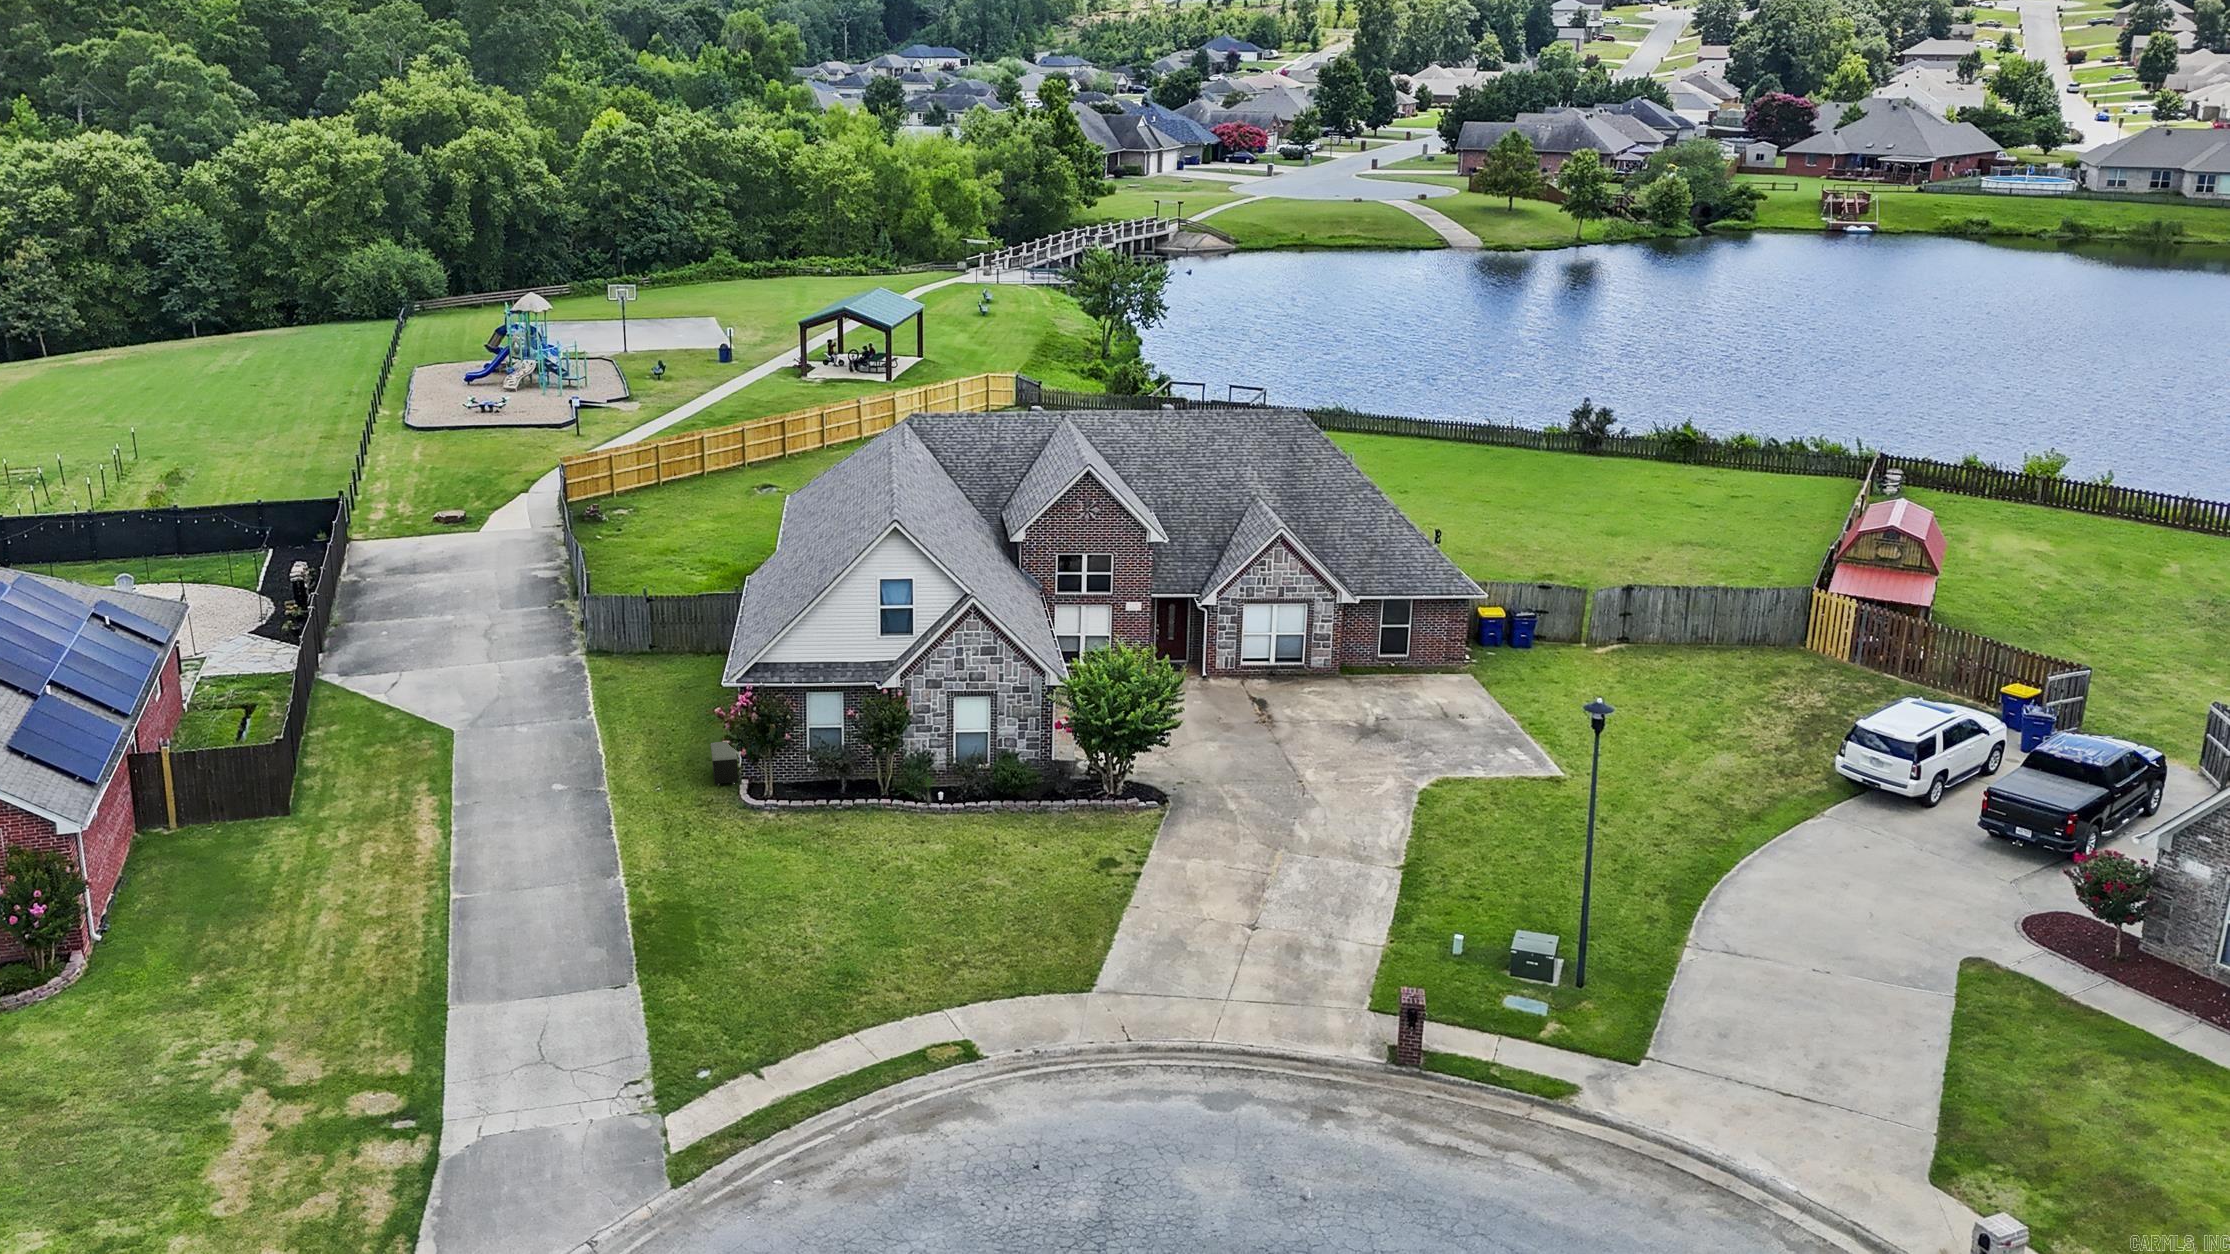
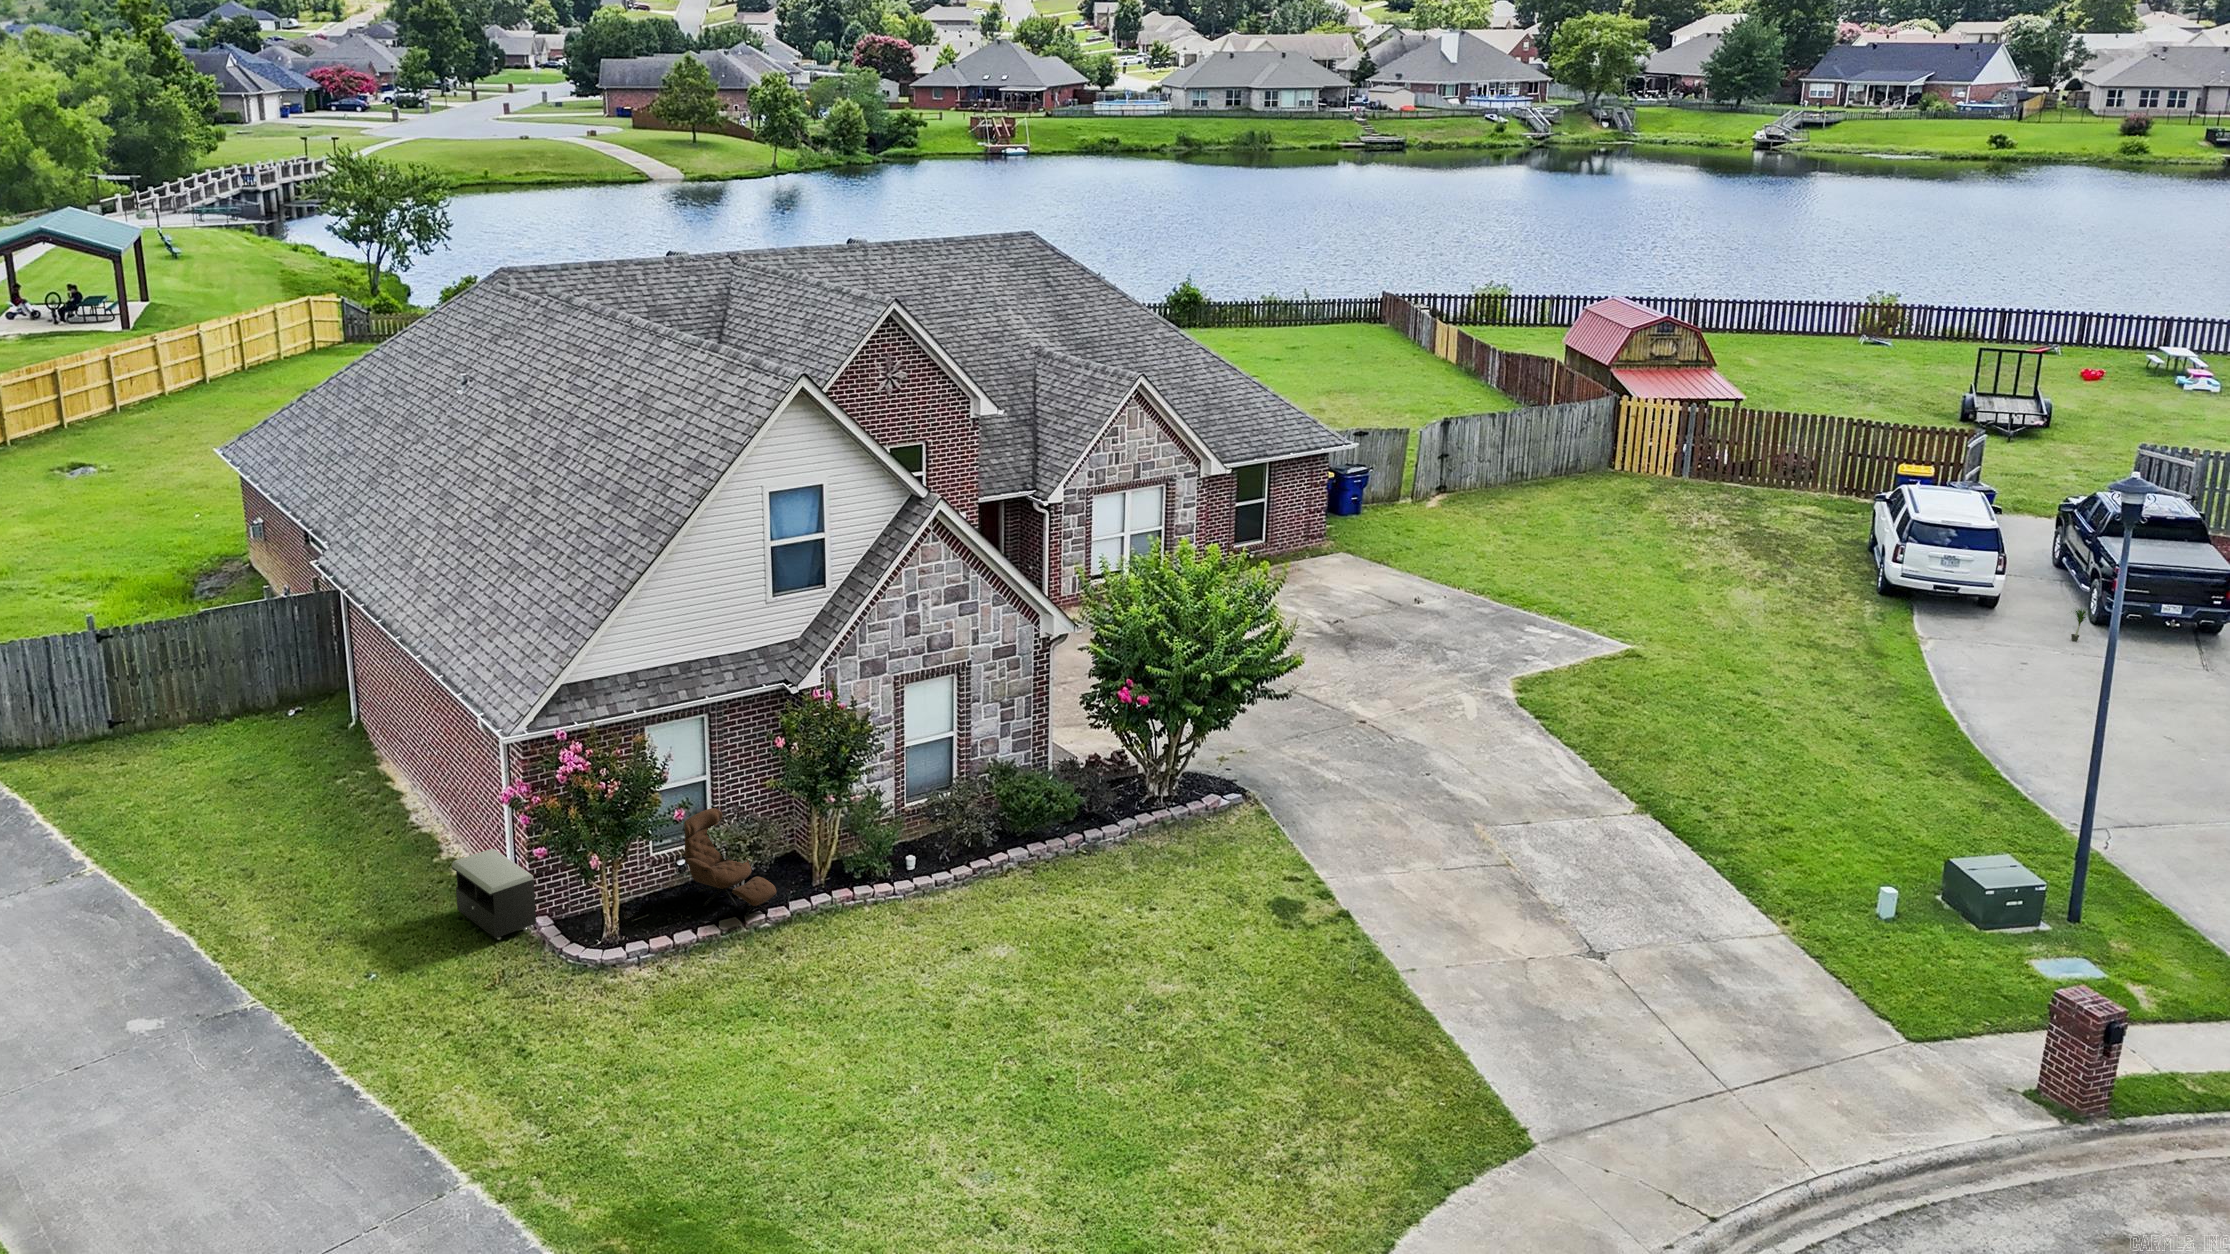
lounge chair: none [814,744,852,804] -> present [684,808,776,916]
potted plant: present [925,778,932,804] -> present [2071,608,2087,642]

